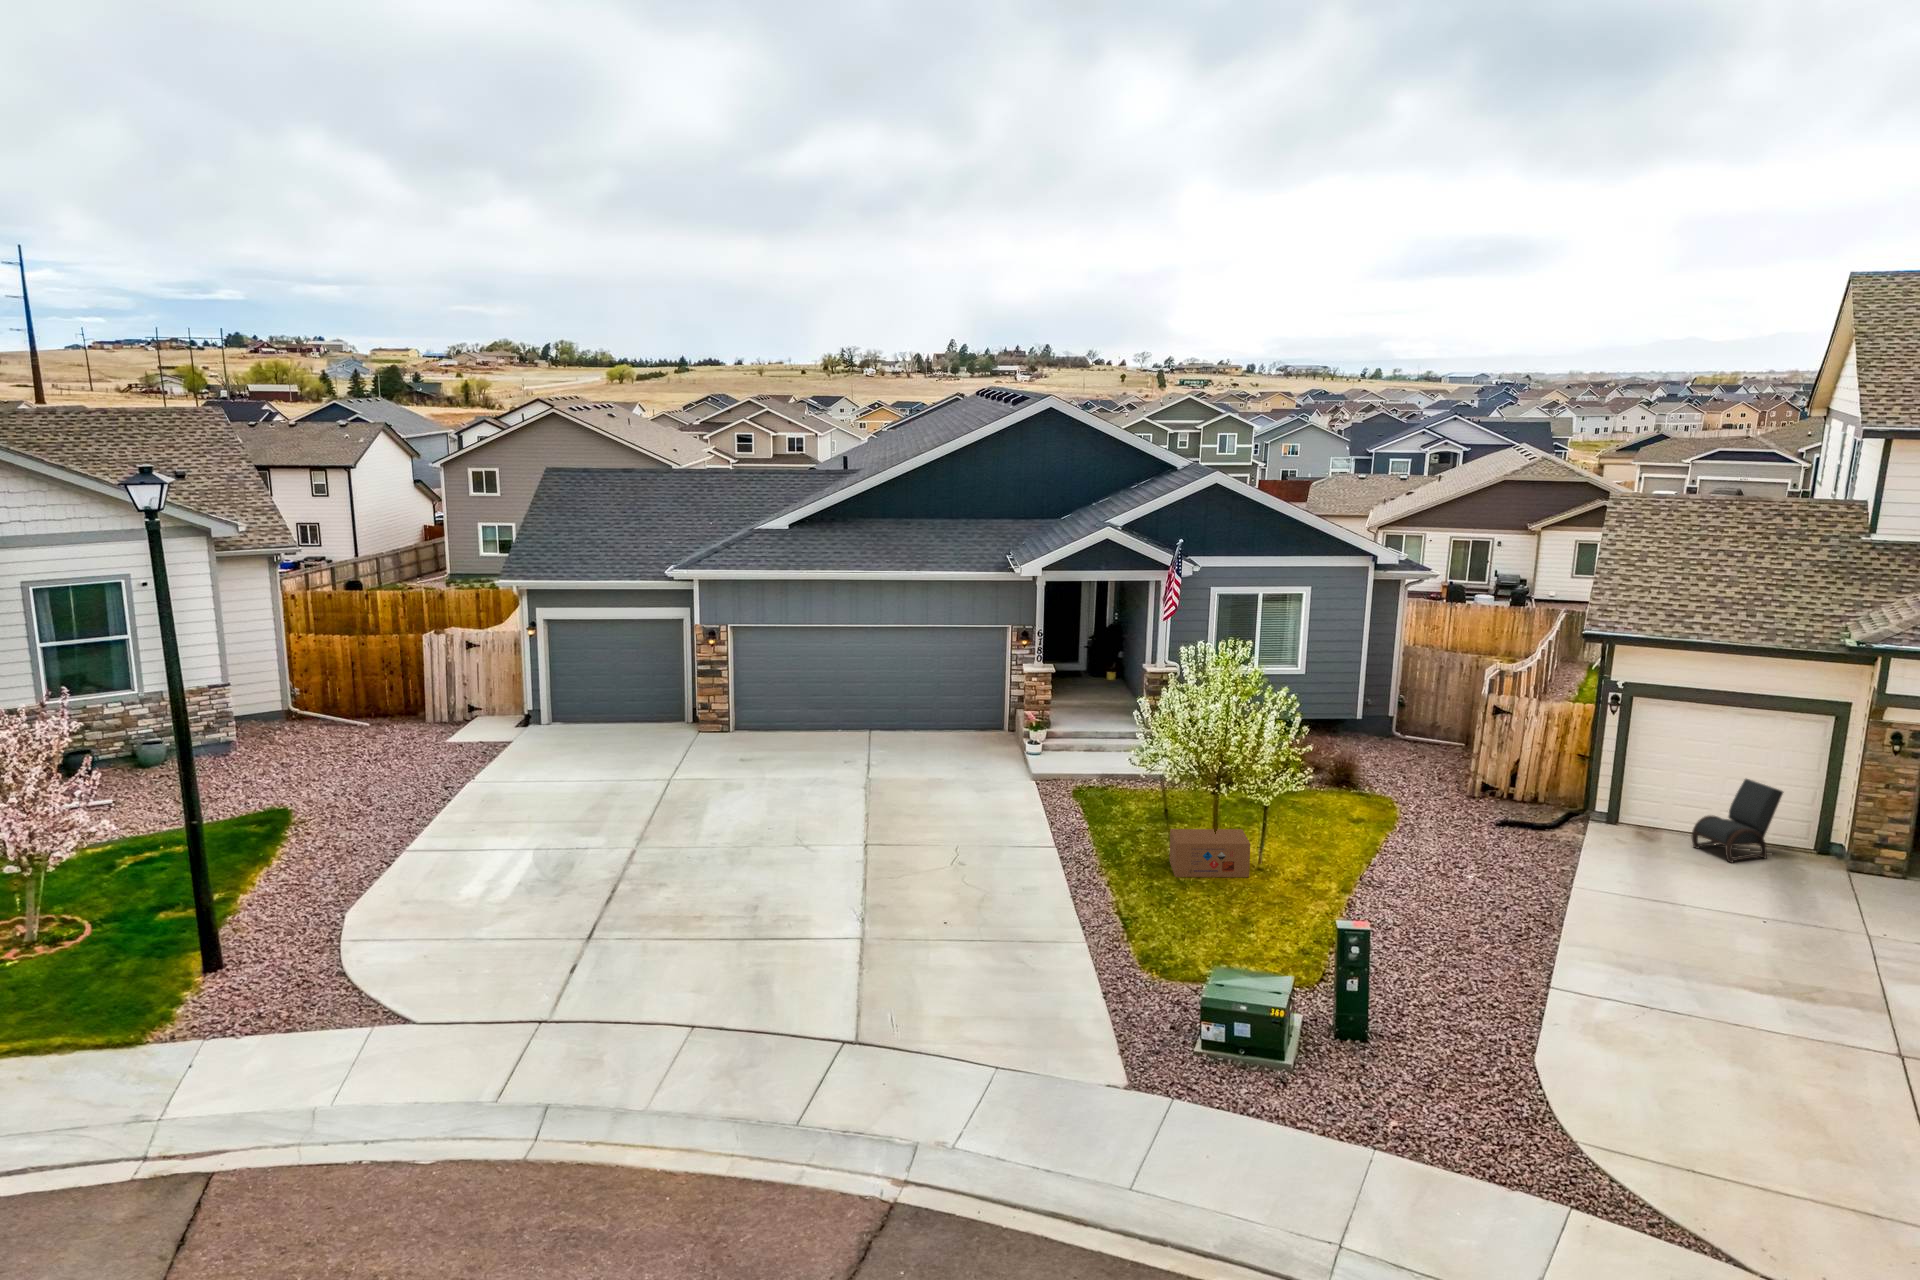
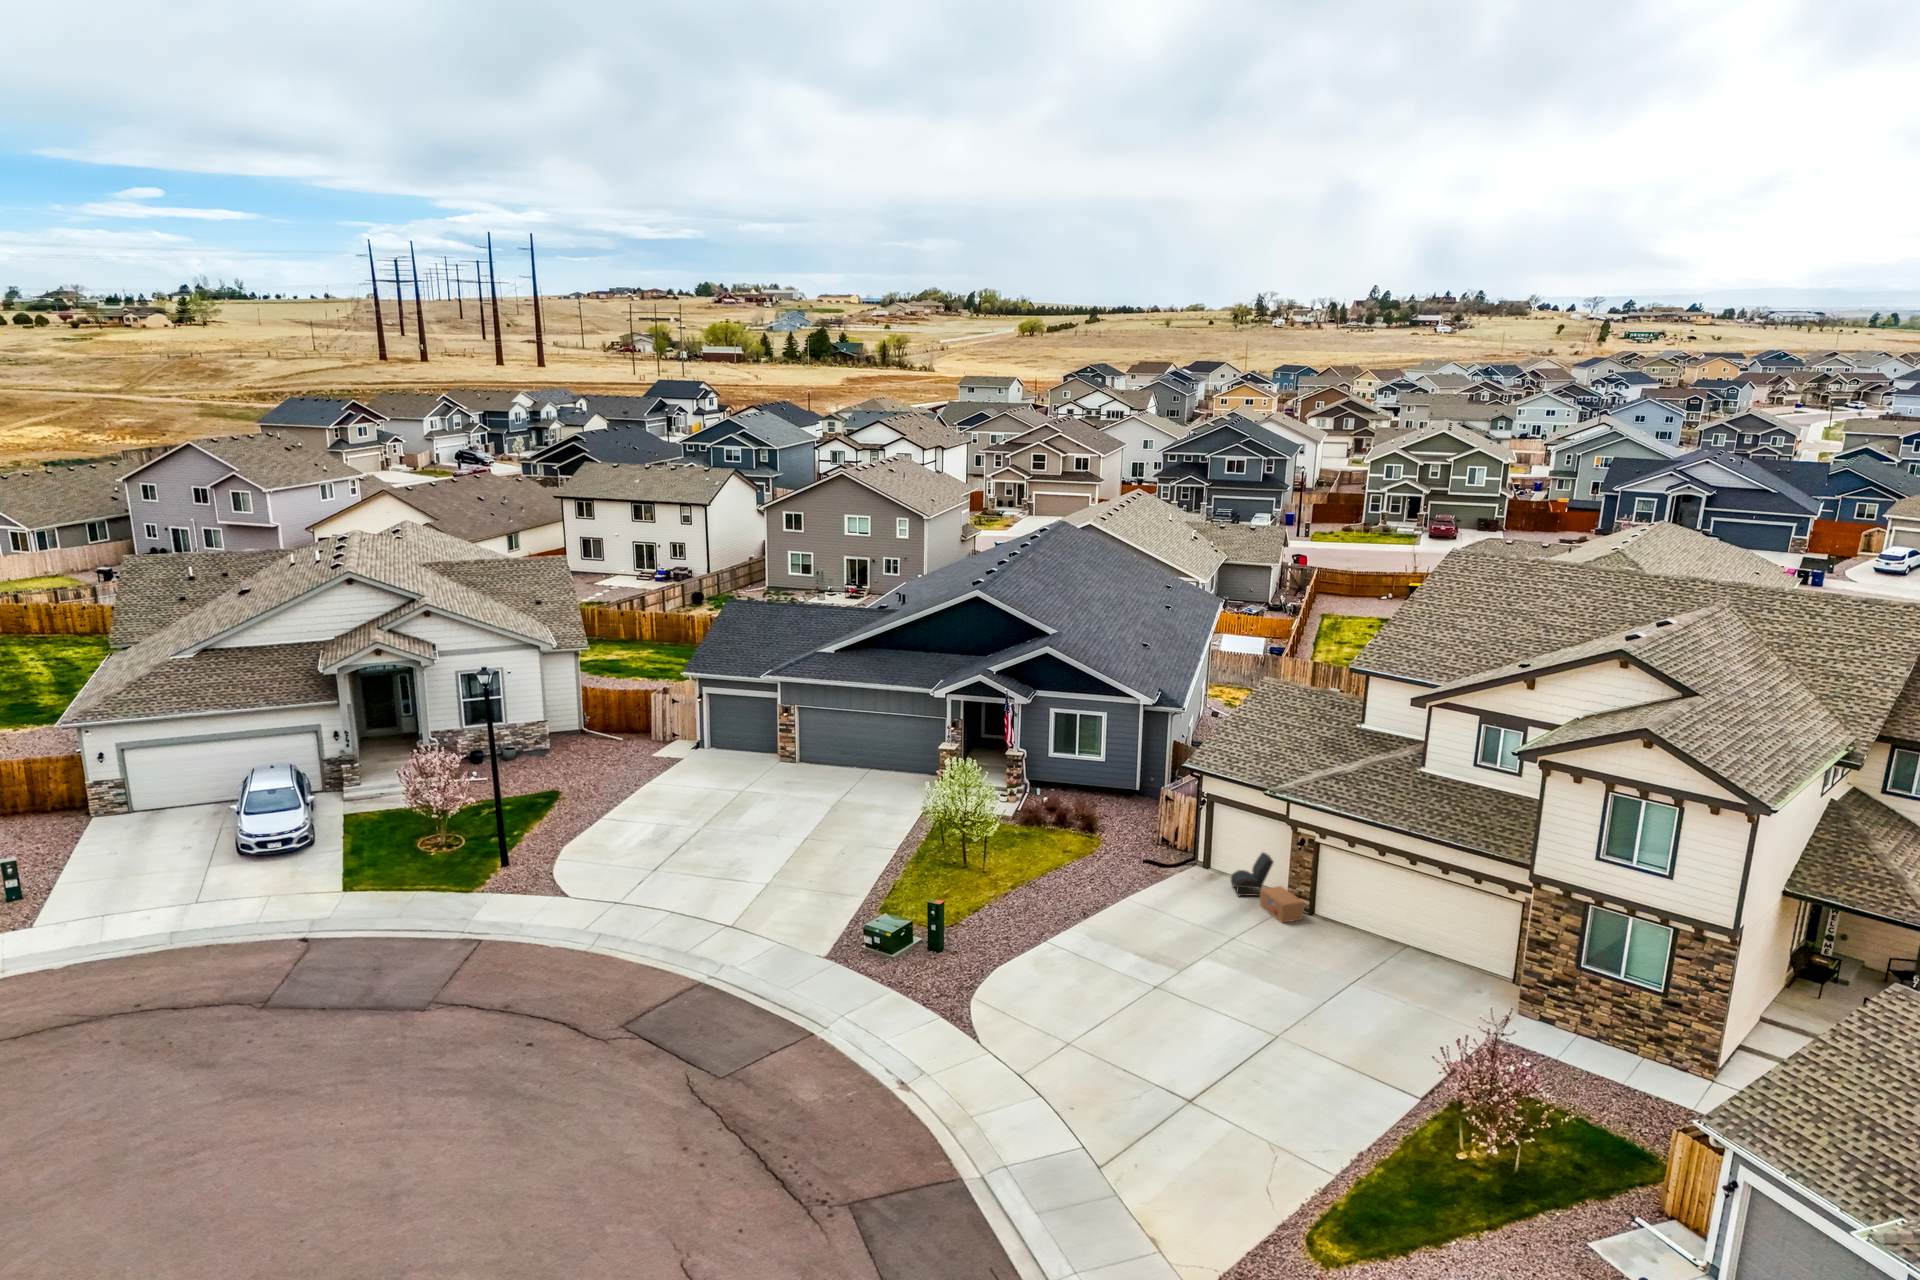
cardboard box: present [1169,829,1250,877] -> present [1260,886,1304,923]

